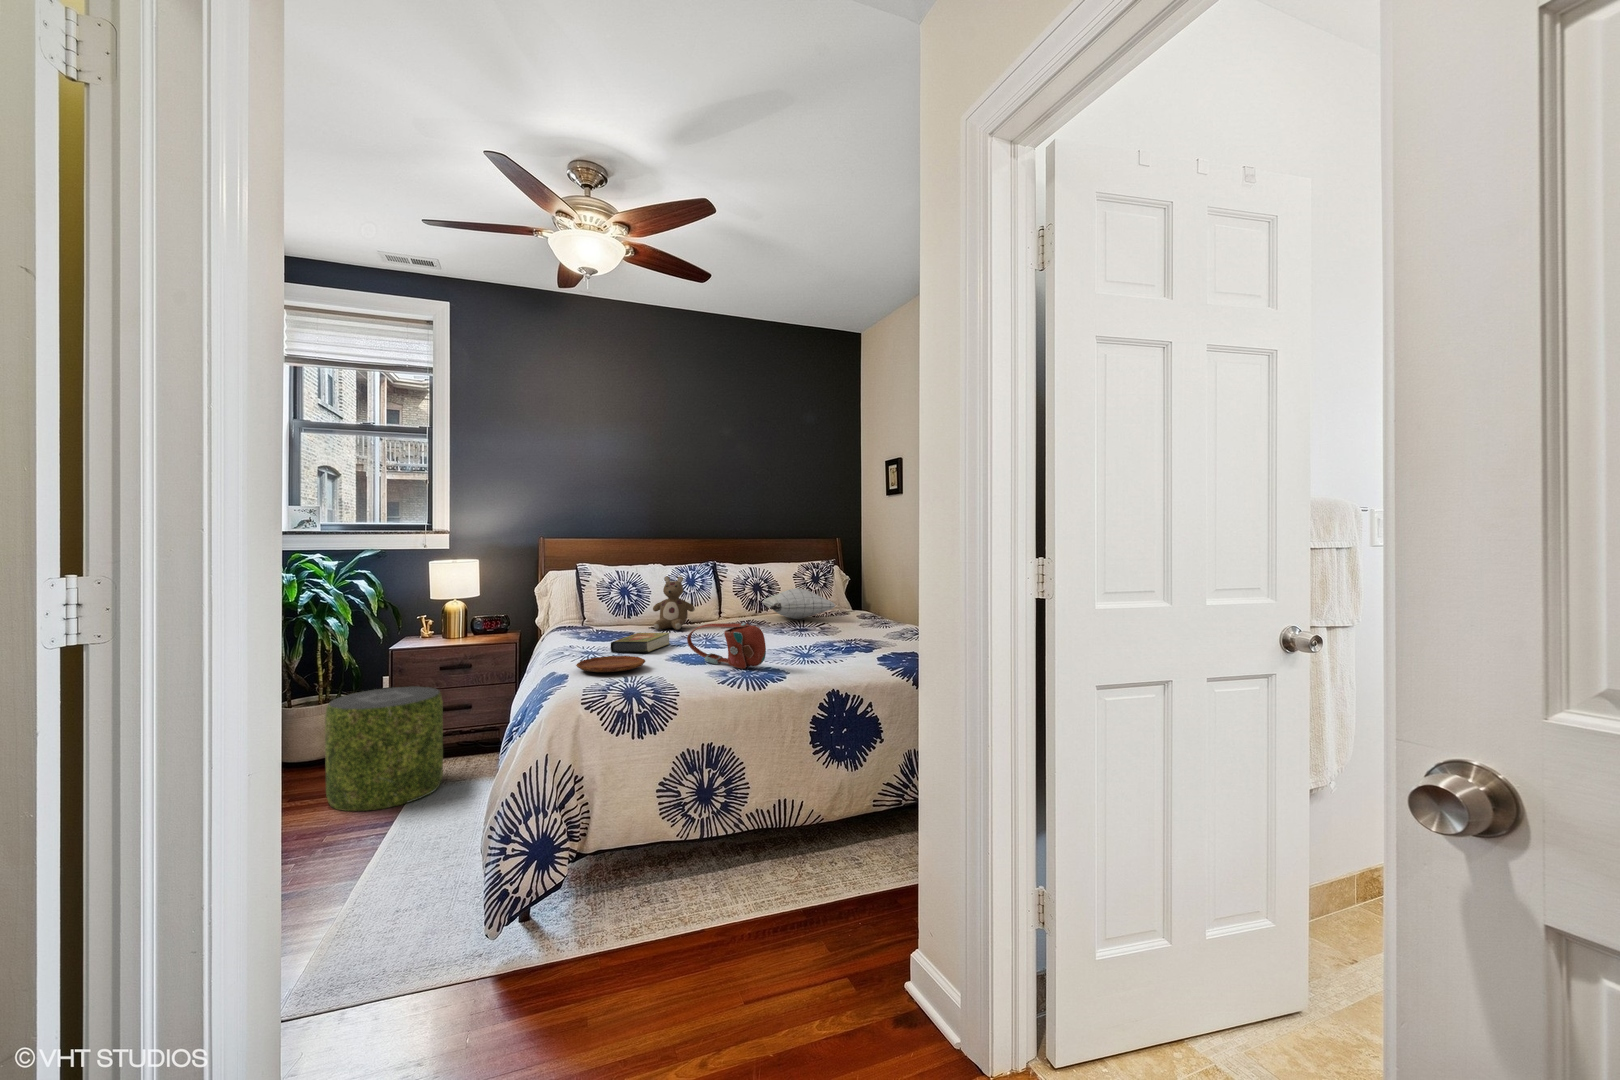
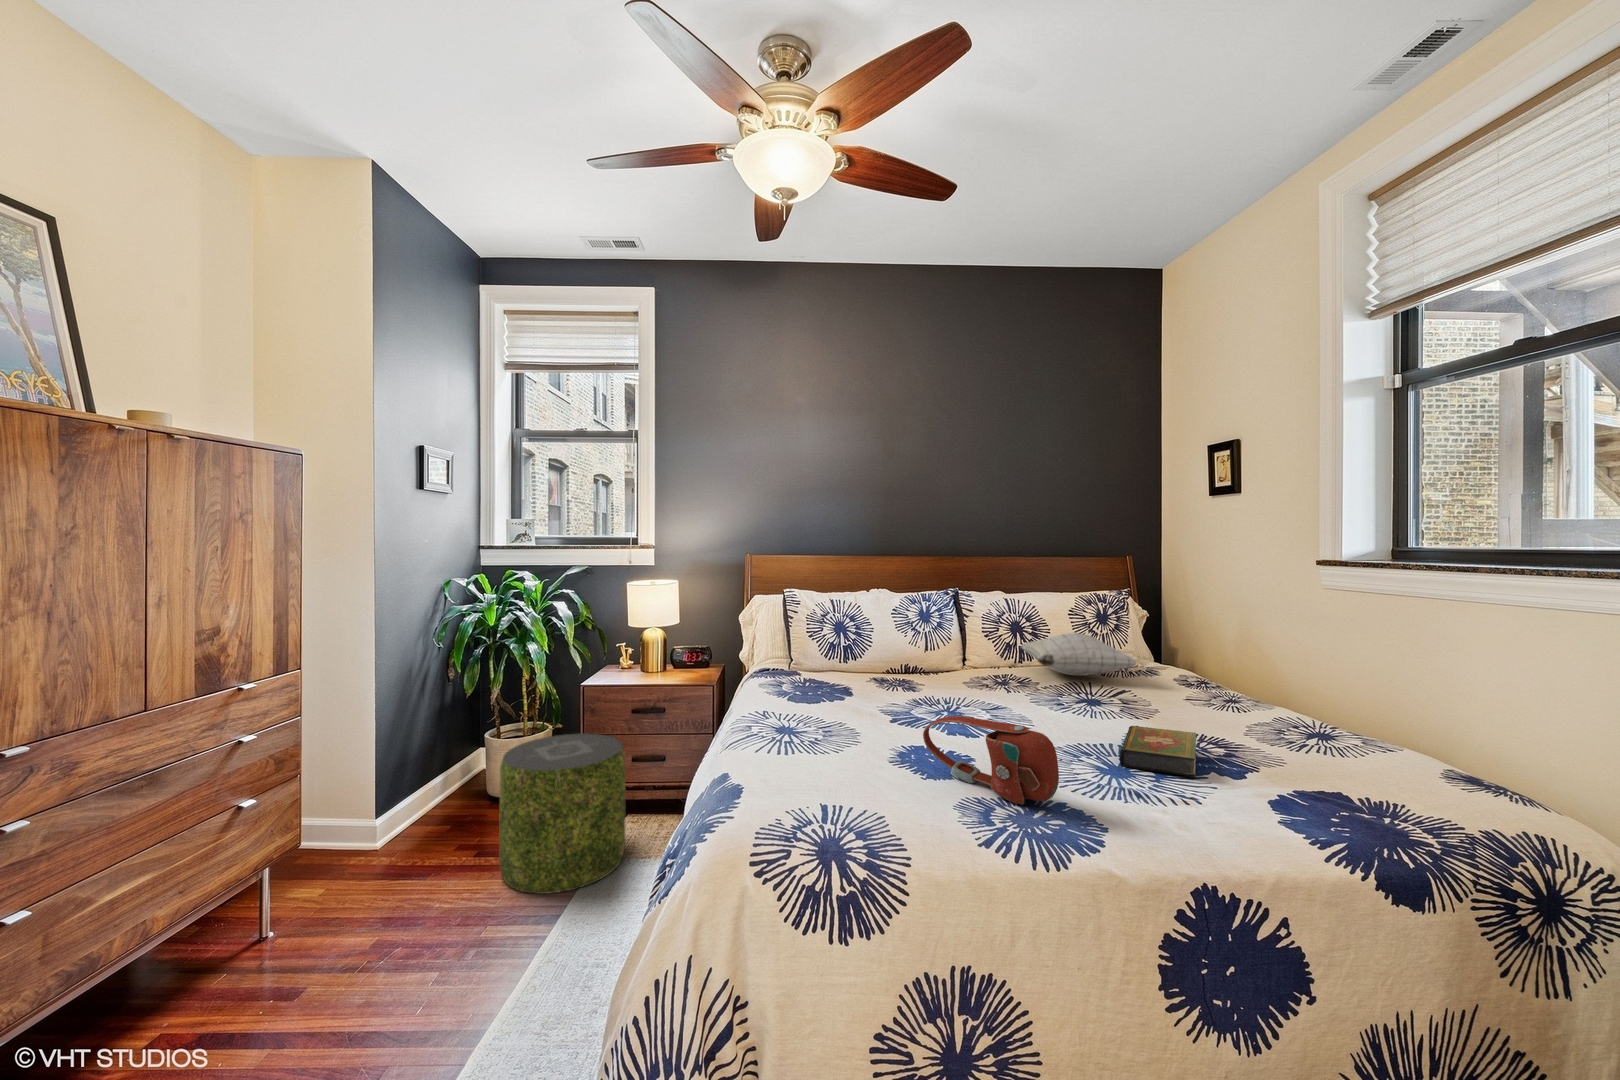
stuffed bear: present [653,576,695,630] -> none [876,613,931,688]
book: present [611,633,670,652] -> present [1120,726,1196,777]
tray: present [576,656,645,672] -> none [757,750,859,791]

